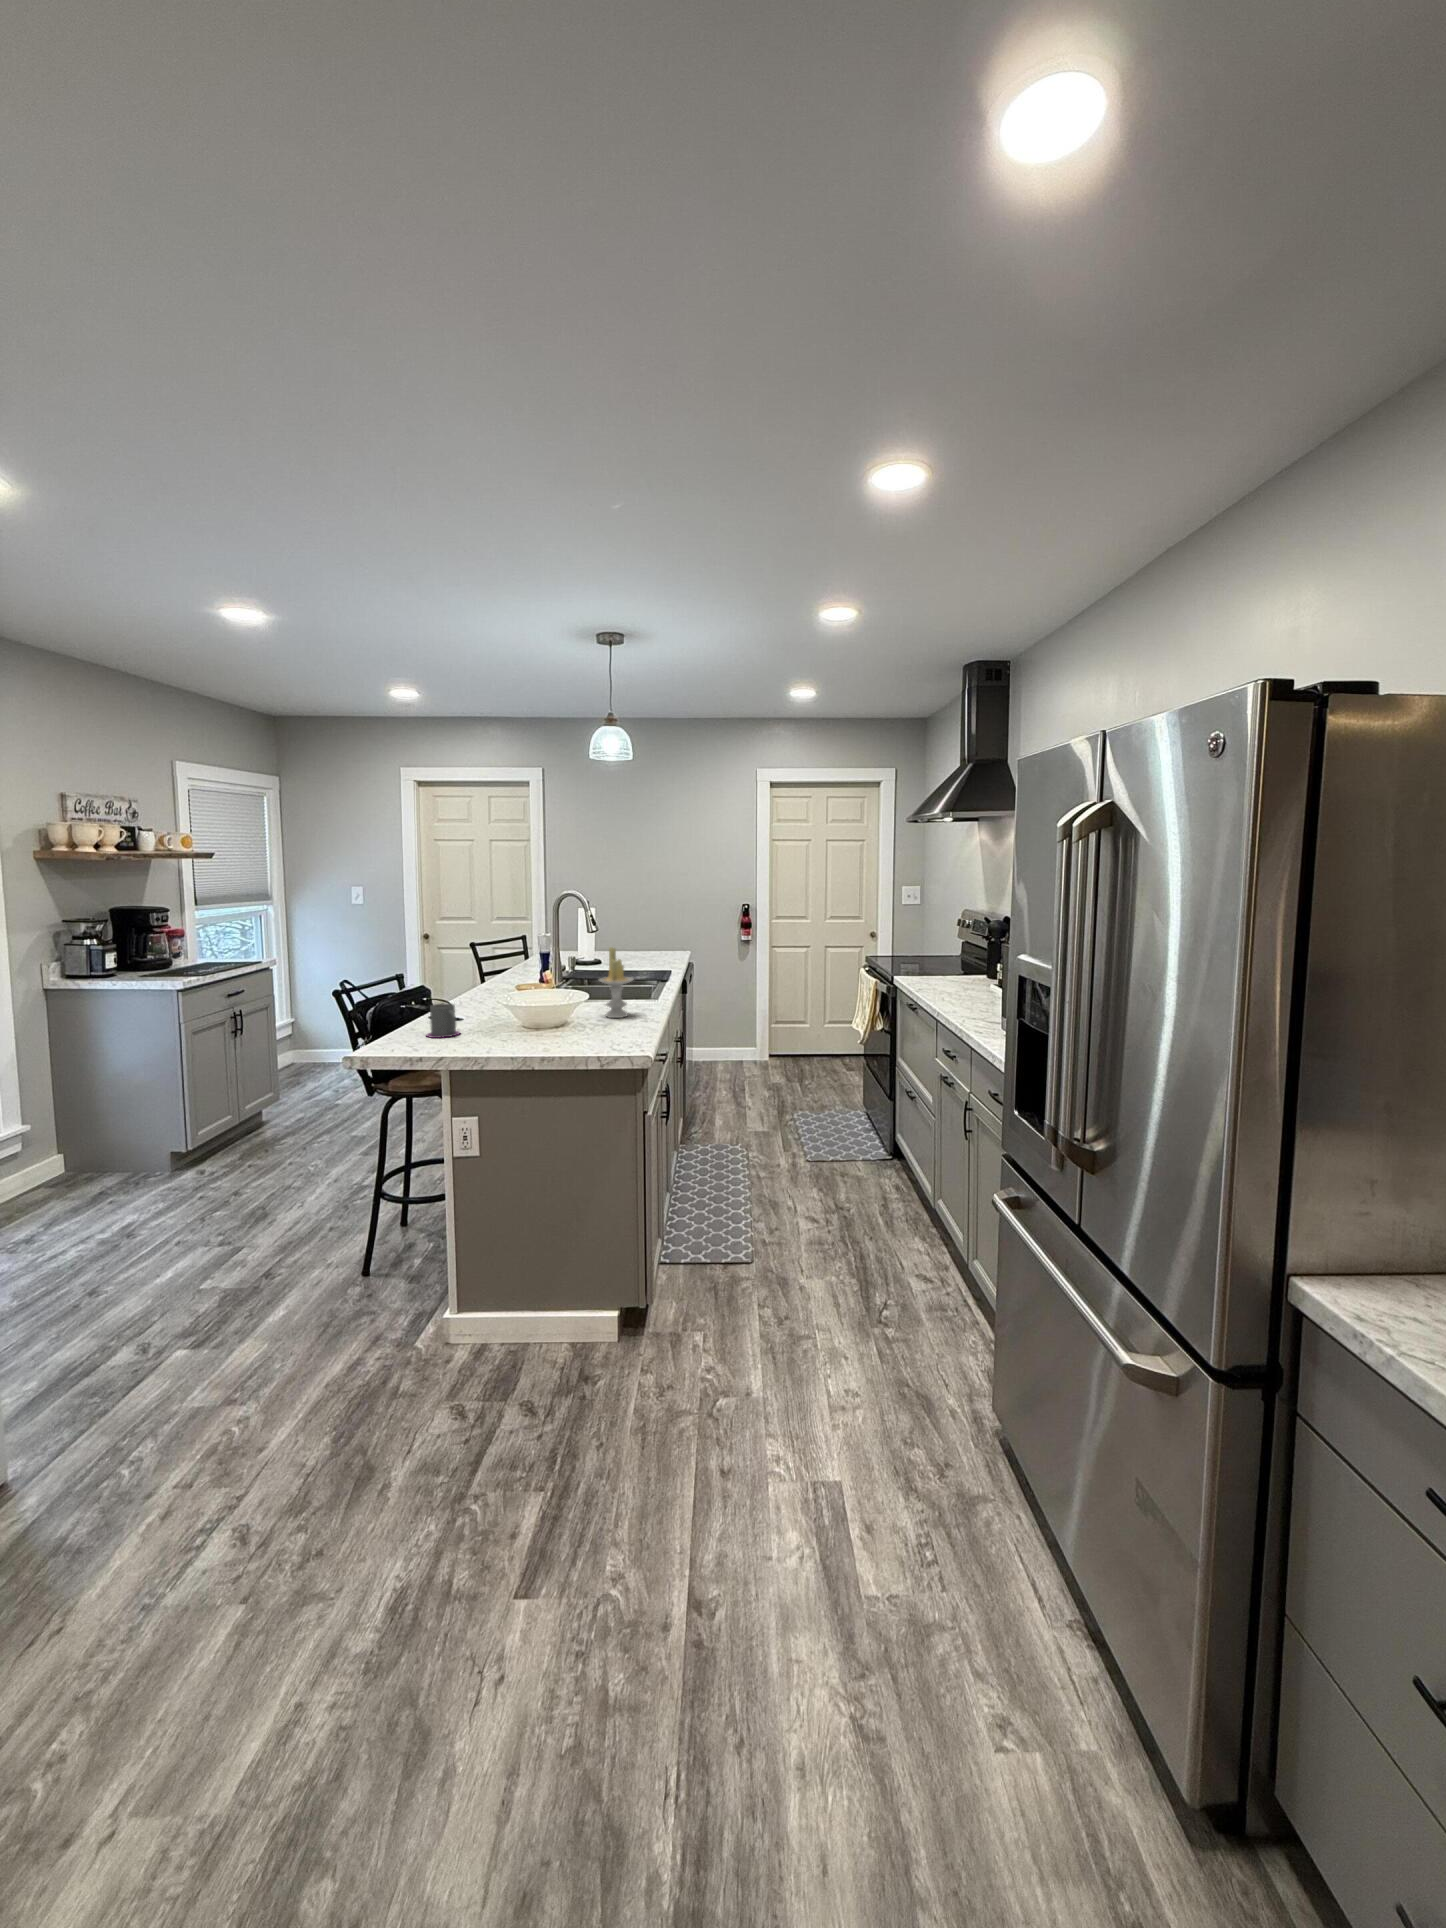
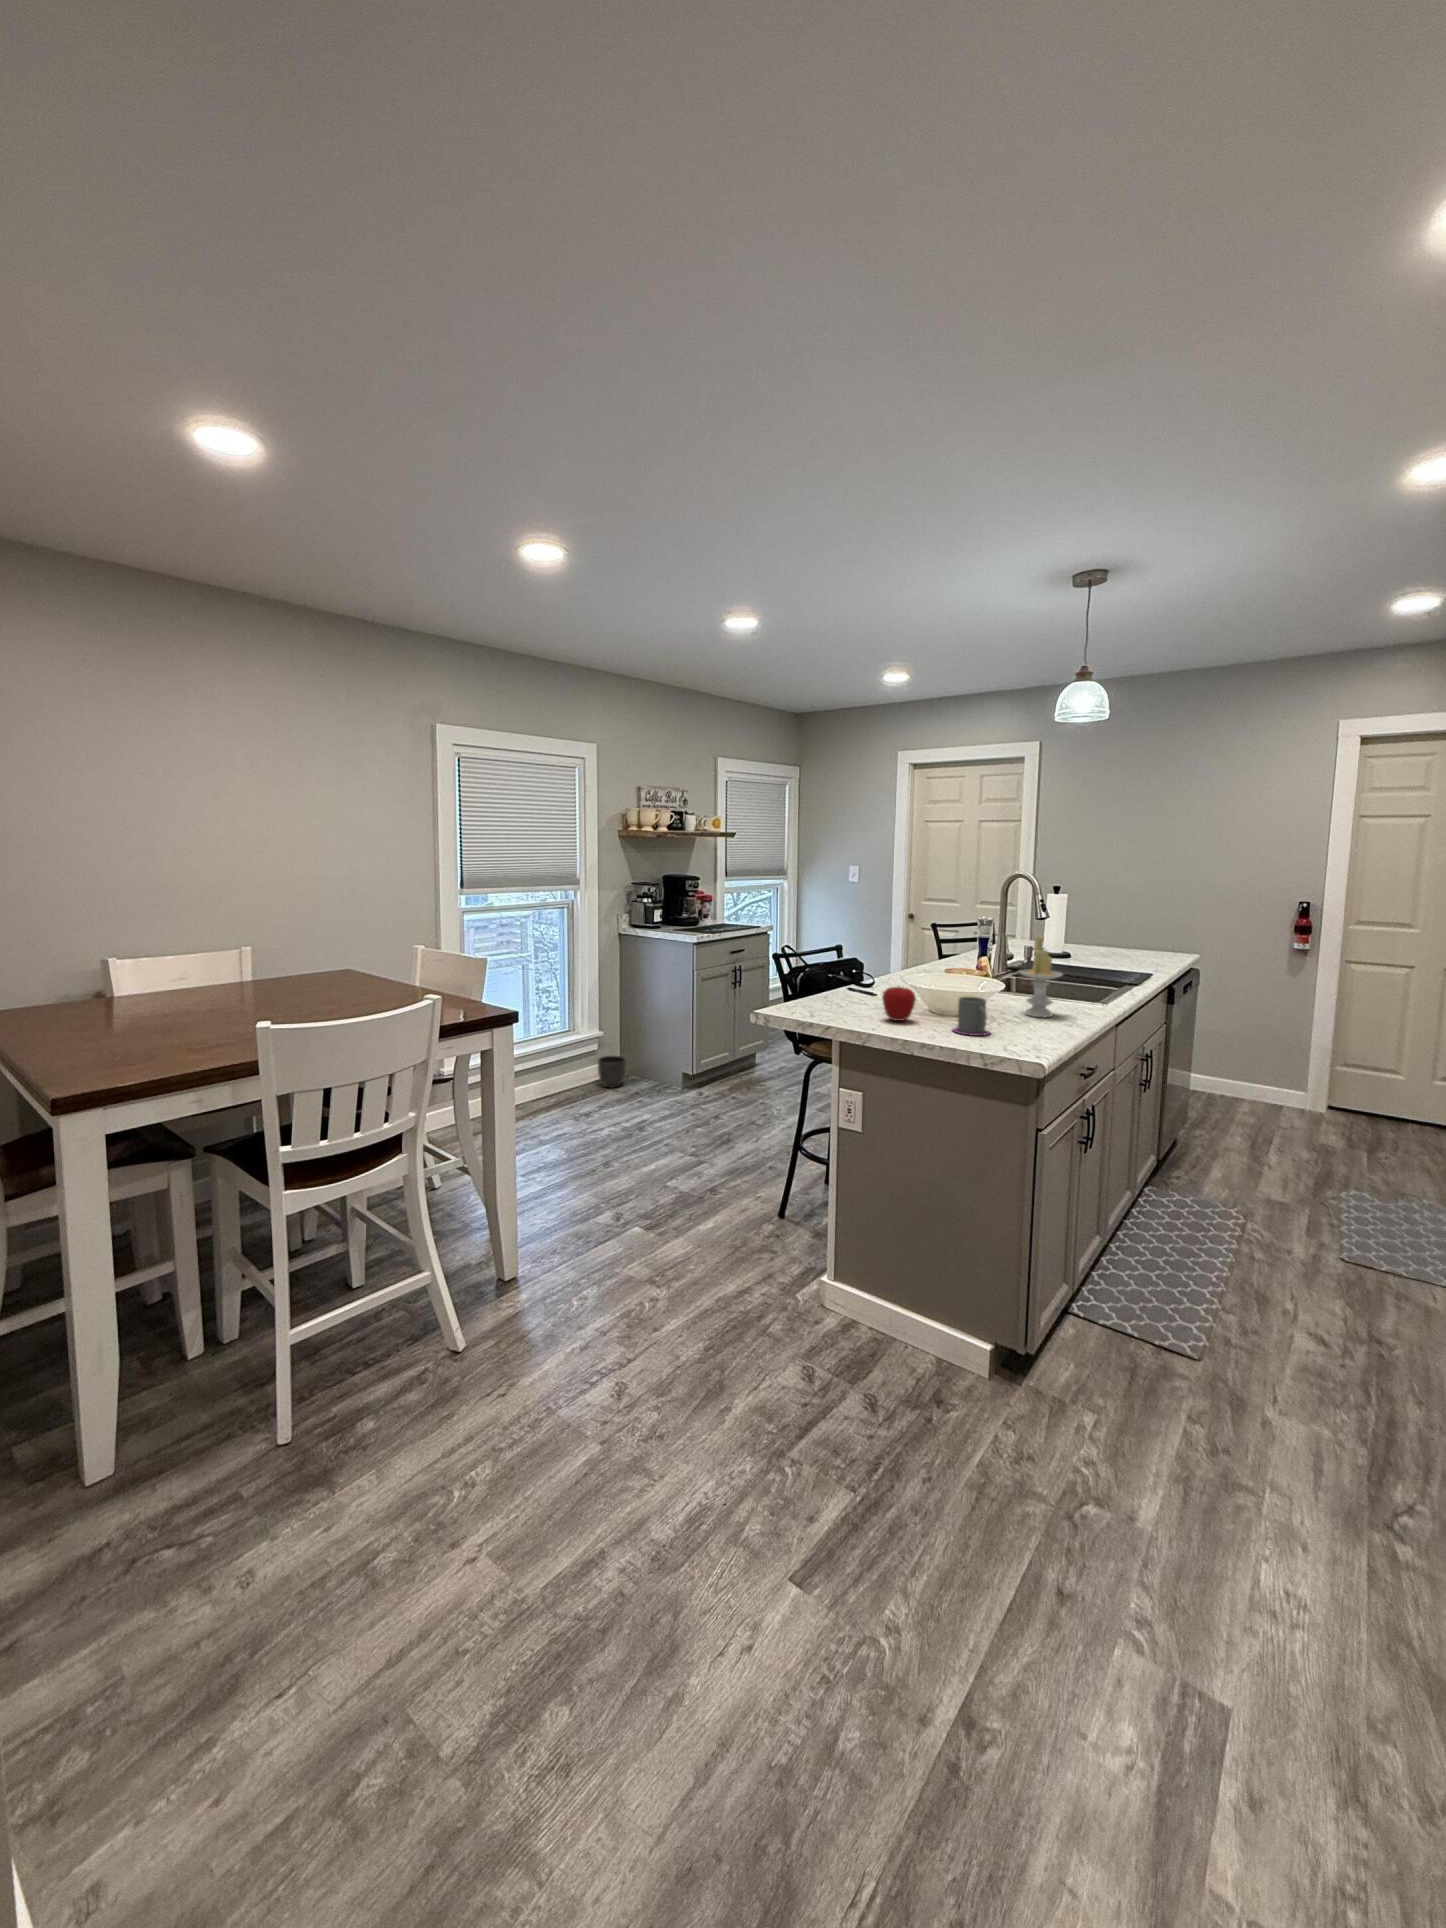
mug: present [427,1003,460,1038] -> present [952,997,990,1036]
apple: none [488,1005,521,1040] -> present [882,986,916,1021]
planter: none [25,1152,77,1198] -> present [598,1056,627,1087]

